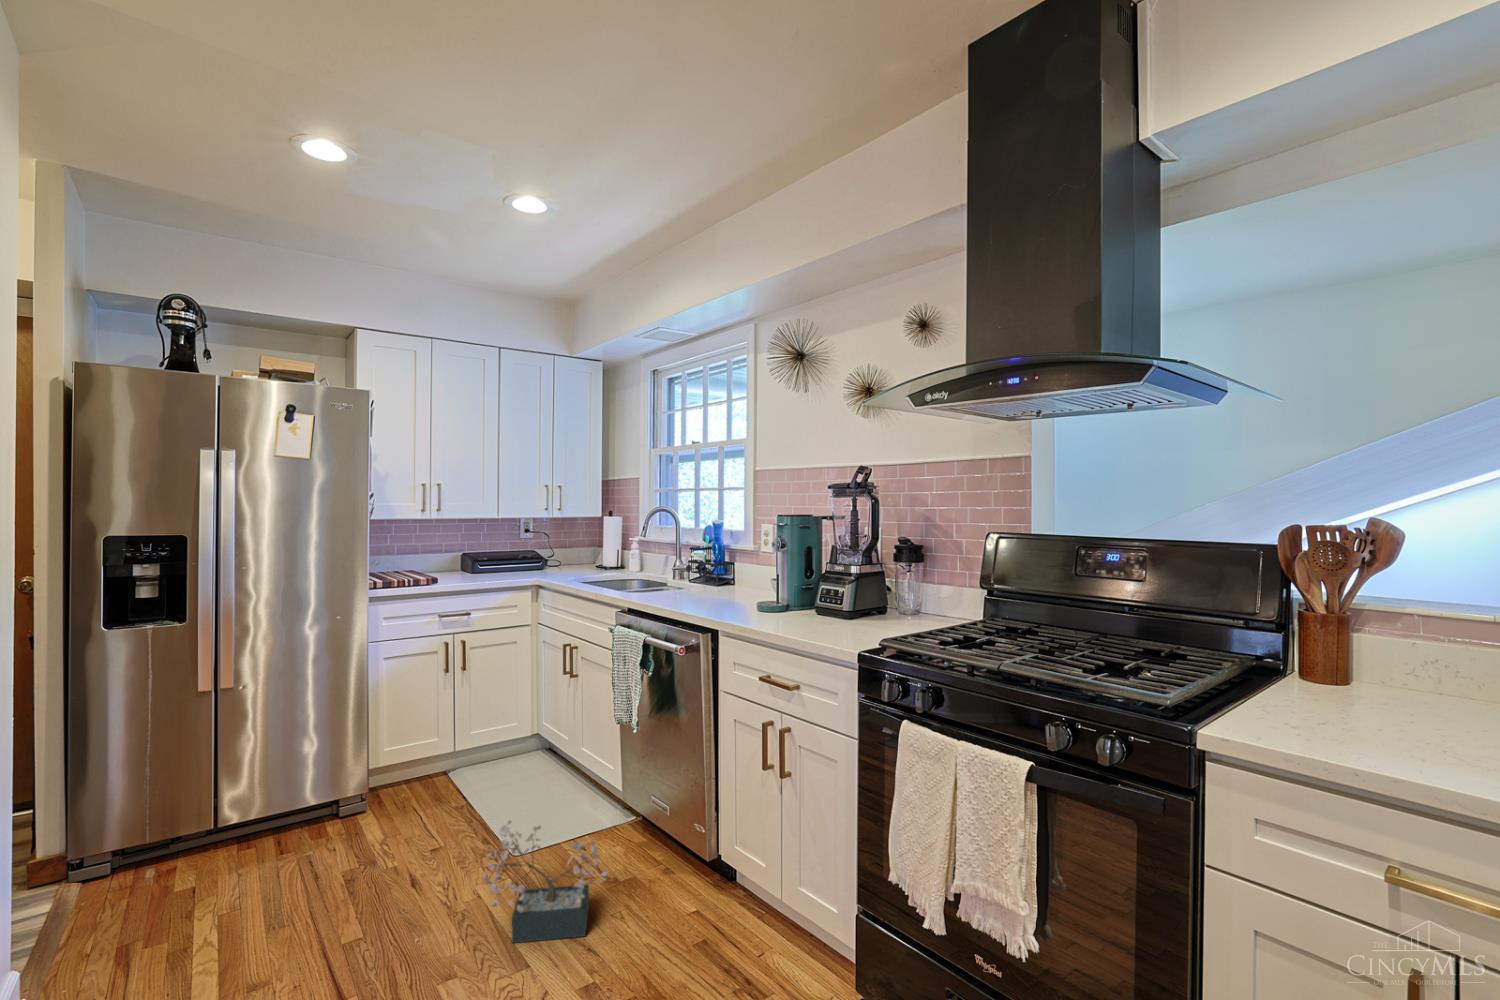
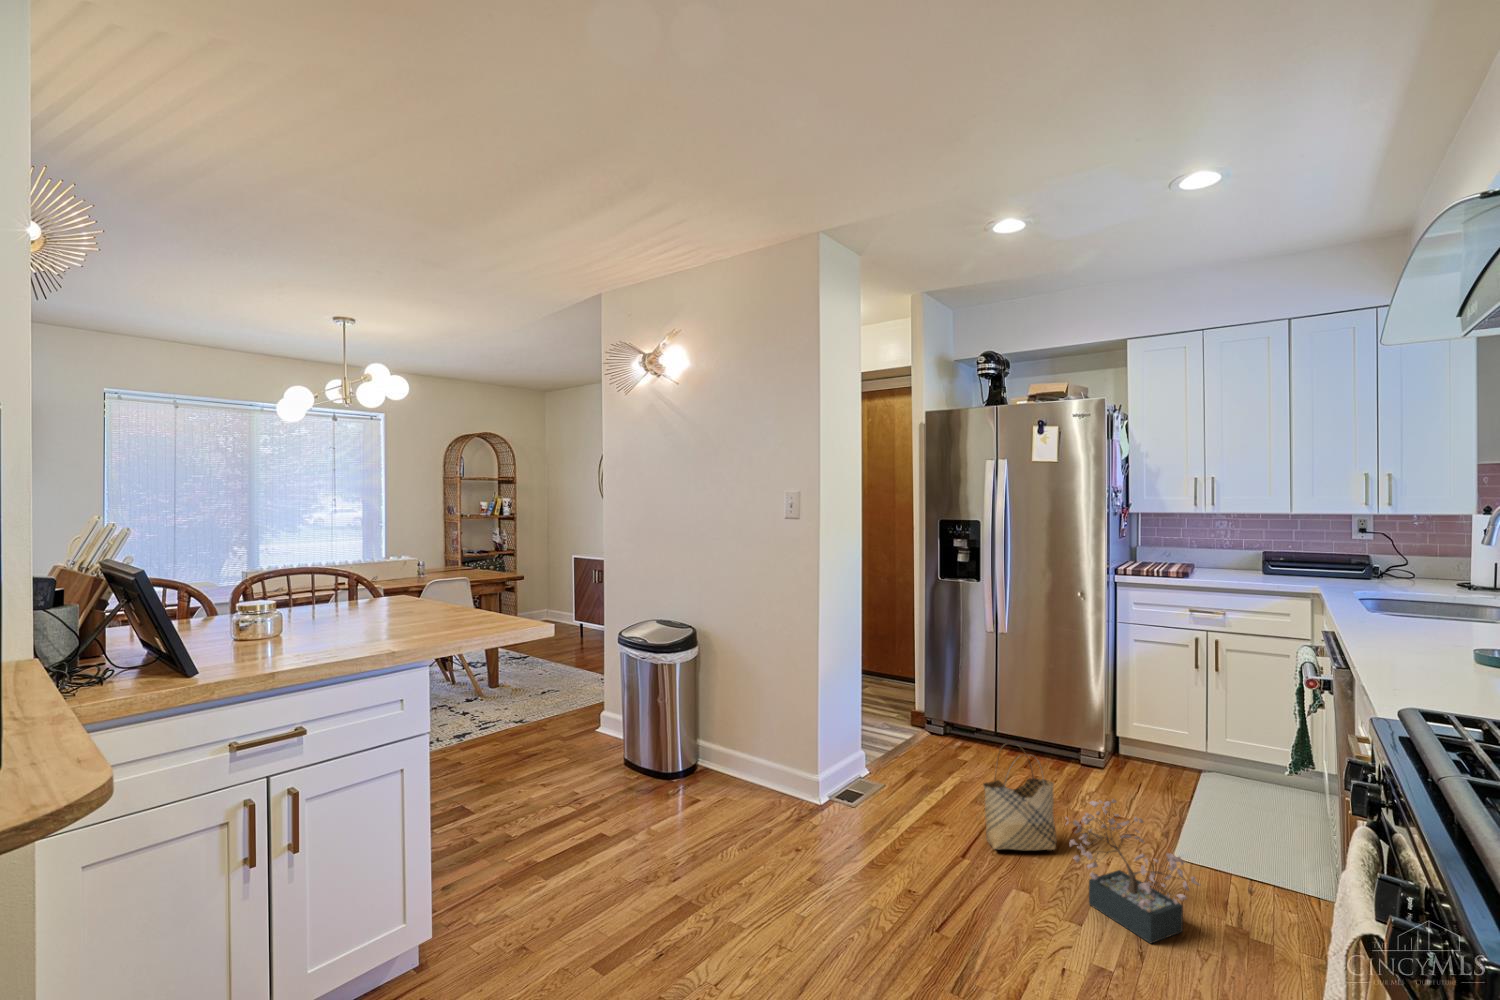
woven basket: none [349,814,430,962] -> present [983,742,1056,850]

